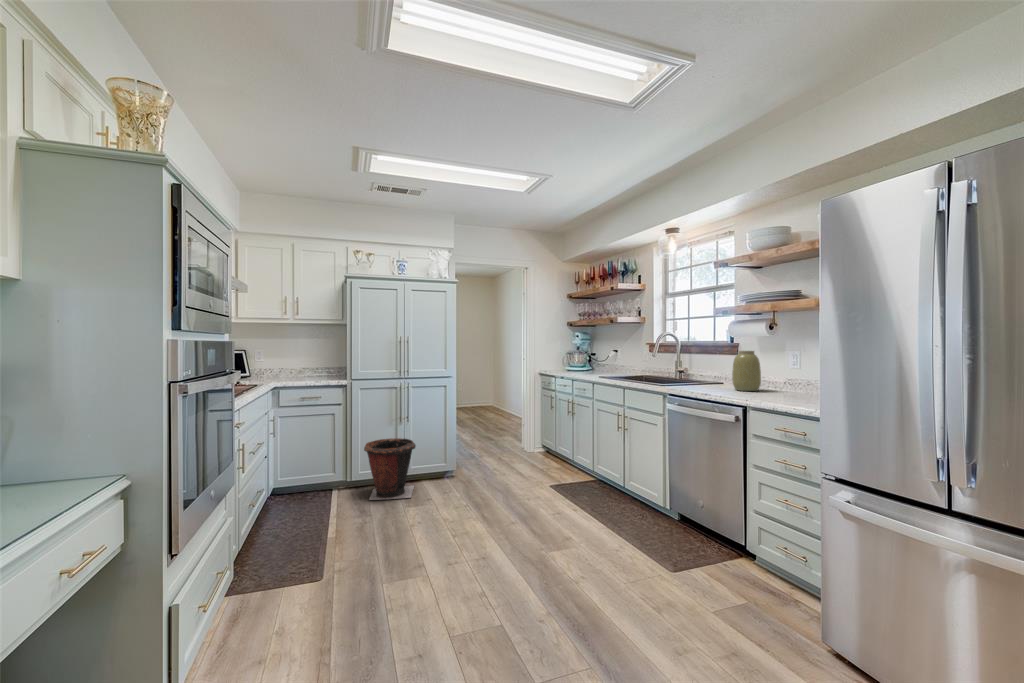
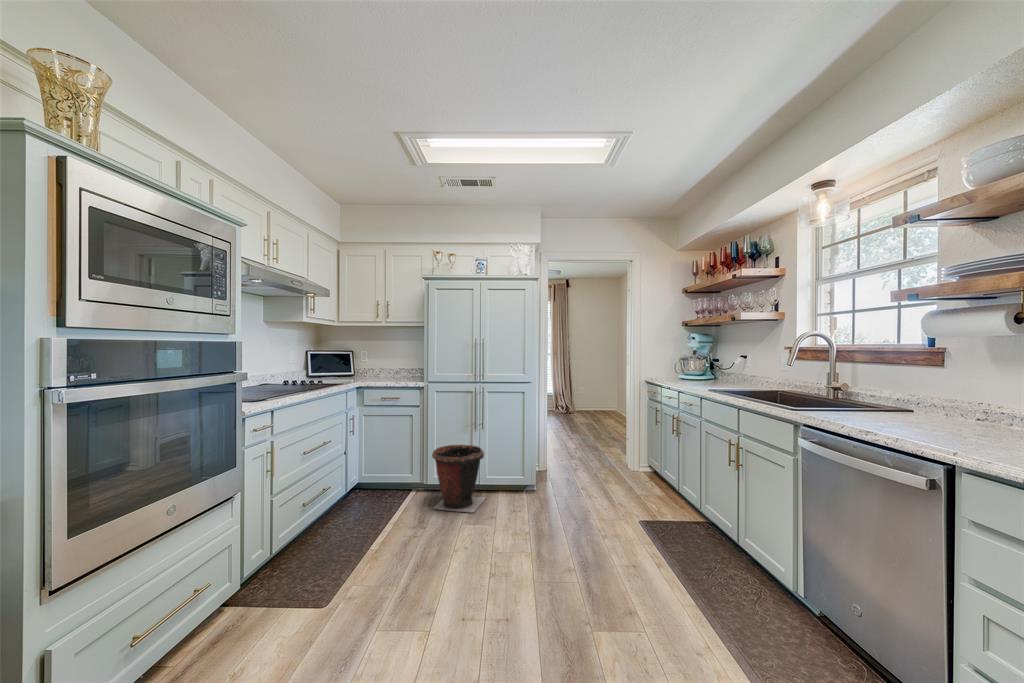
vase: present [732,351,761,391] -> none [929,360,994,432]

